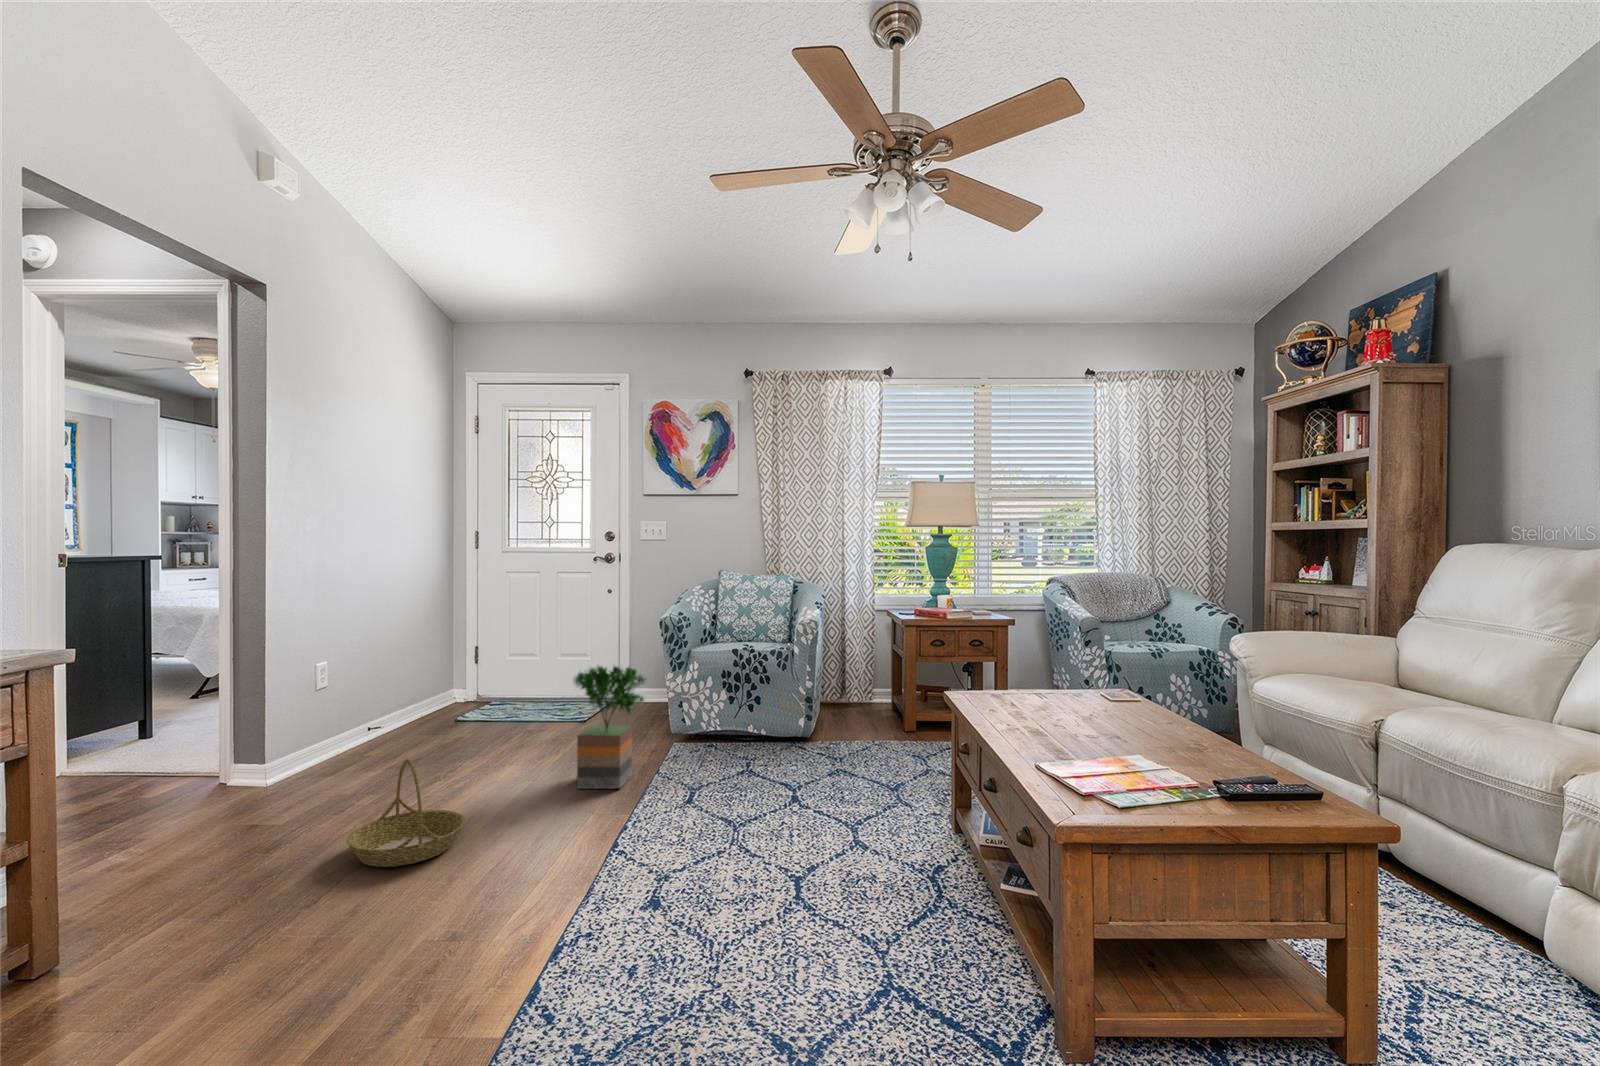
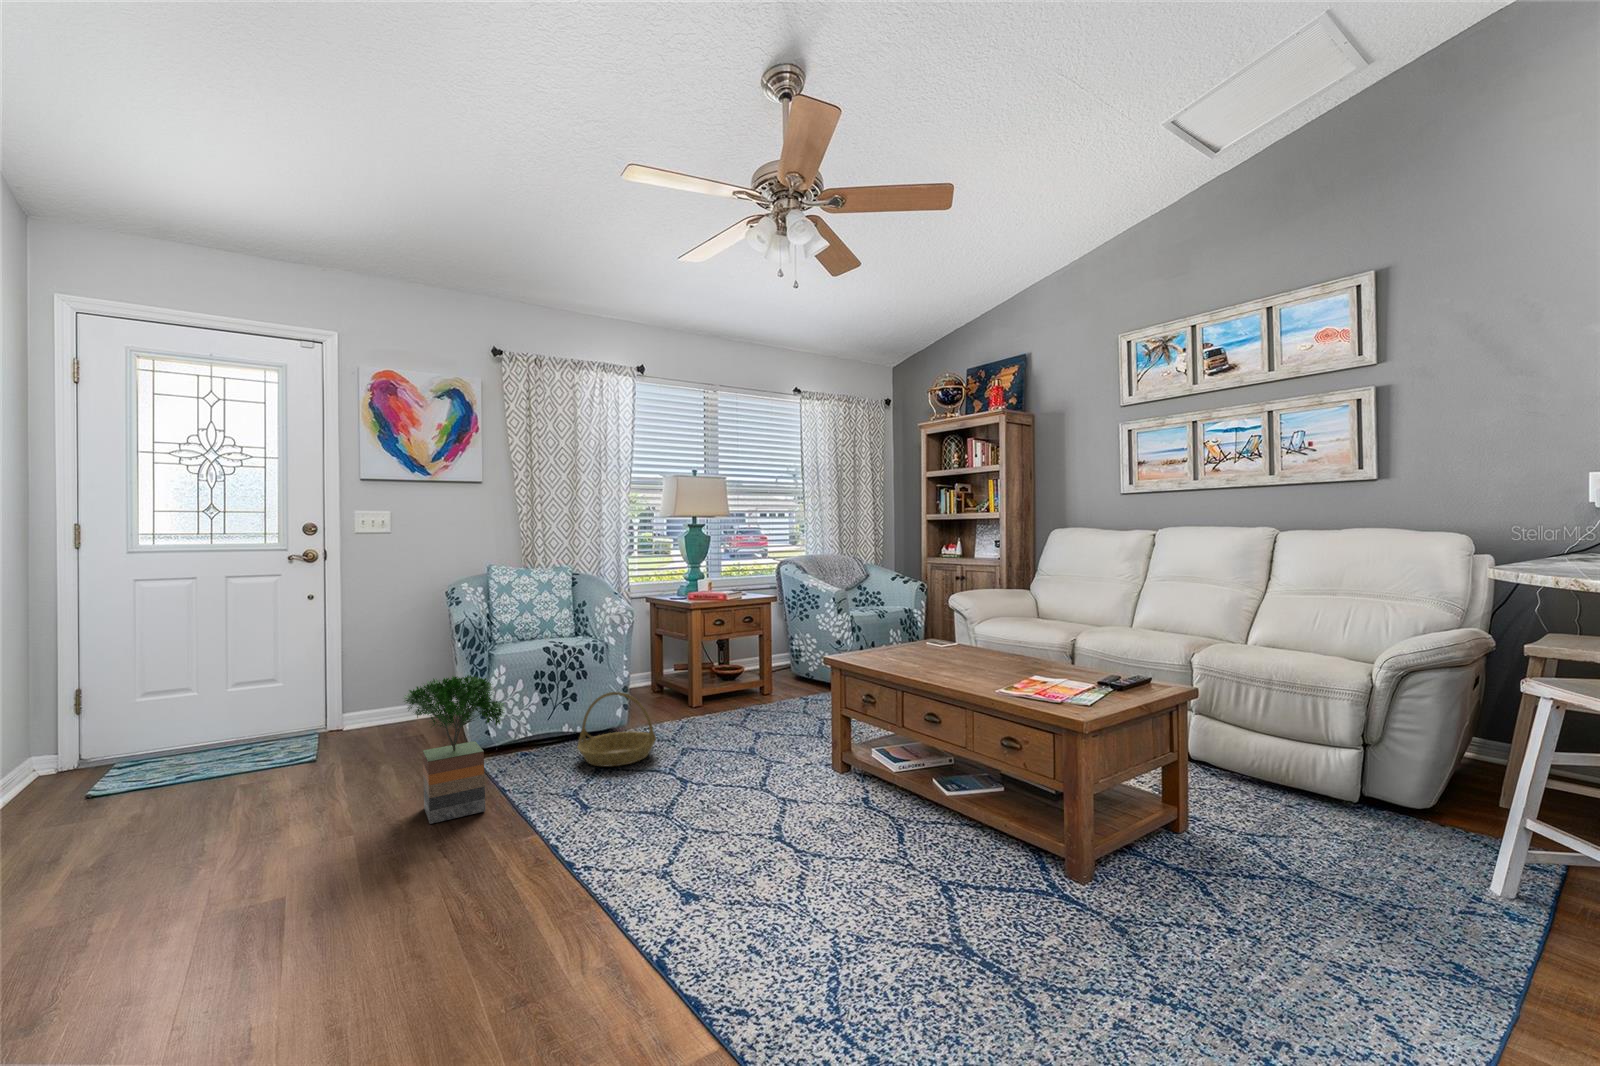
basket: present [346,759,466,867] -> present [578,692,656,766]

